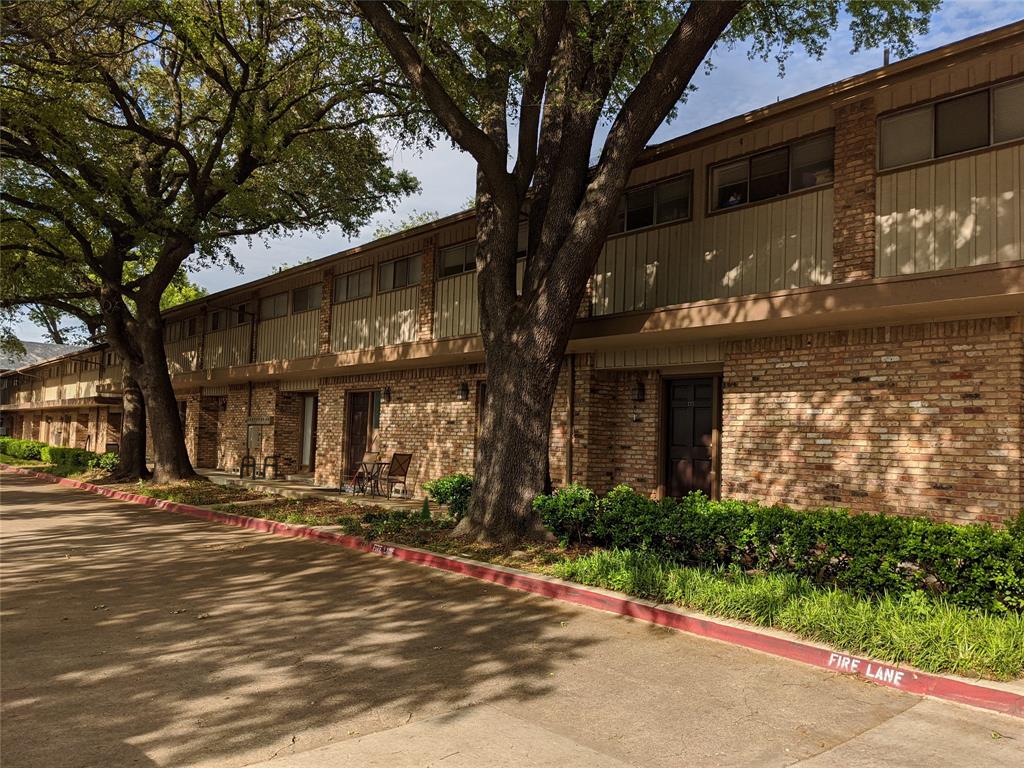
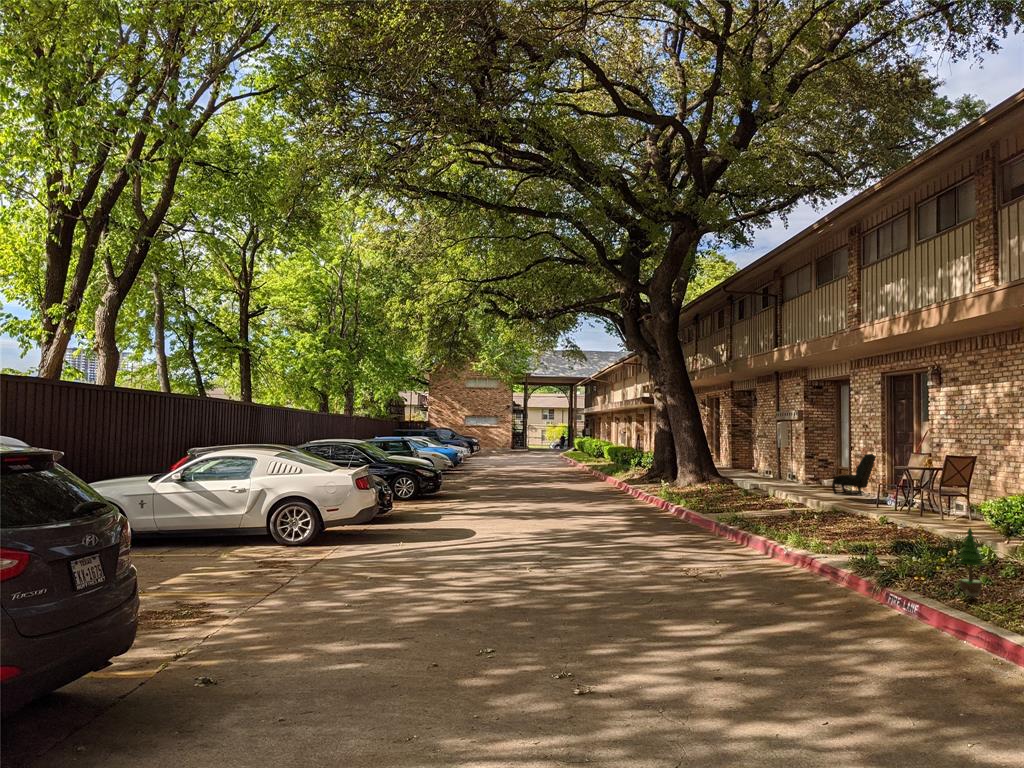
lounge chair: none [301,453,339,487] -> present [832,454,876,496]
bench: present [240,456,278,480] -> none [767,456,811,484]

